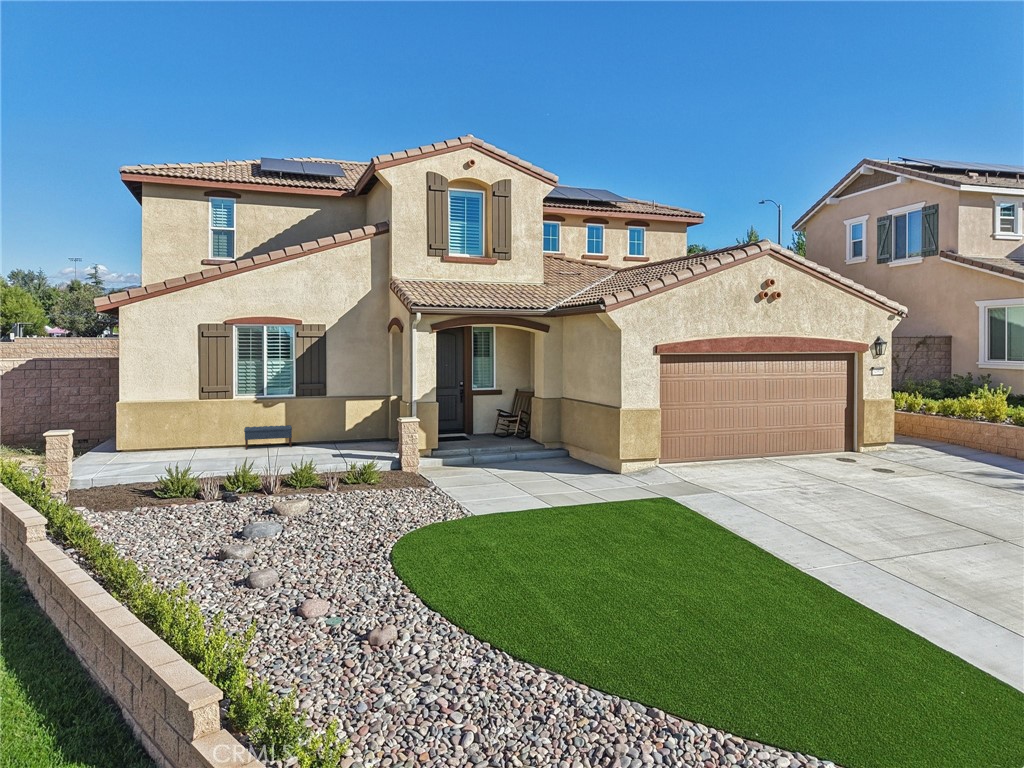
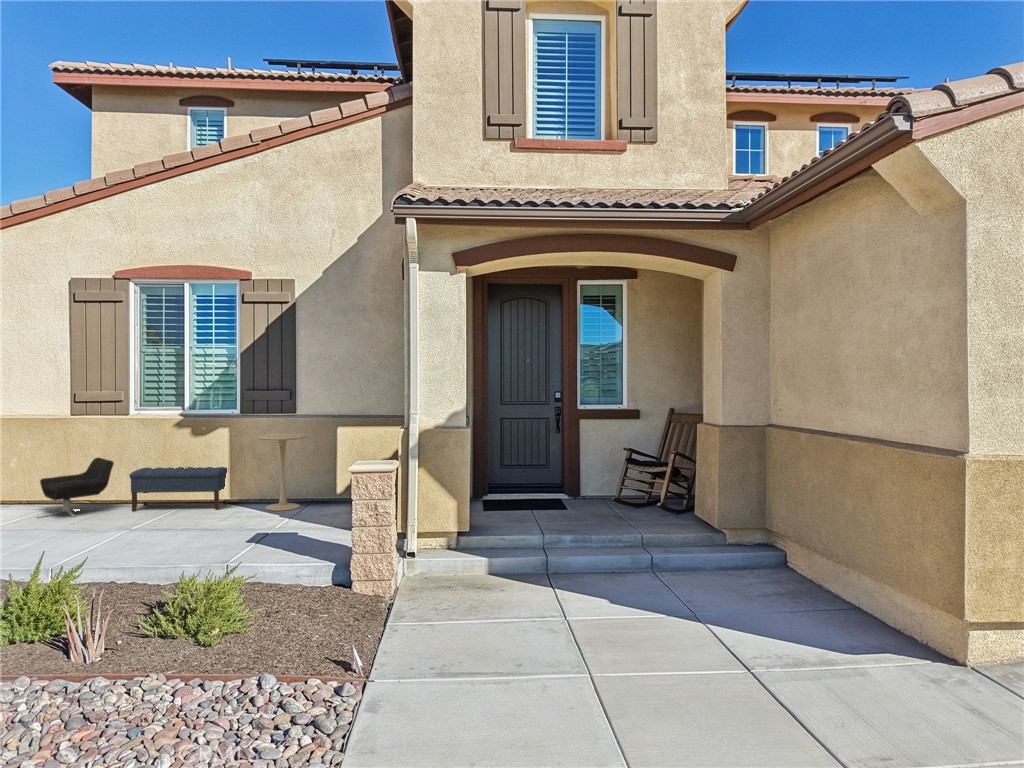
pedestal table: none [311,407,337,446] -> present [258,434,307,511]
lounge chair: none [193,422,233,454] -> present [40,457,114,517]

